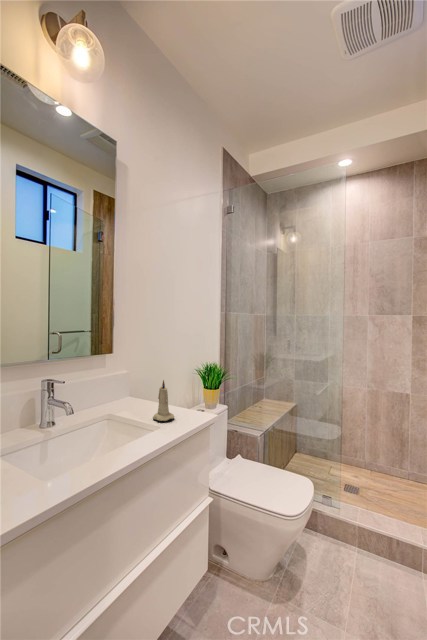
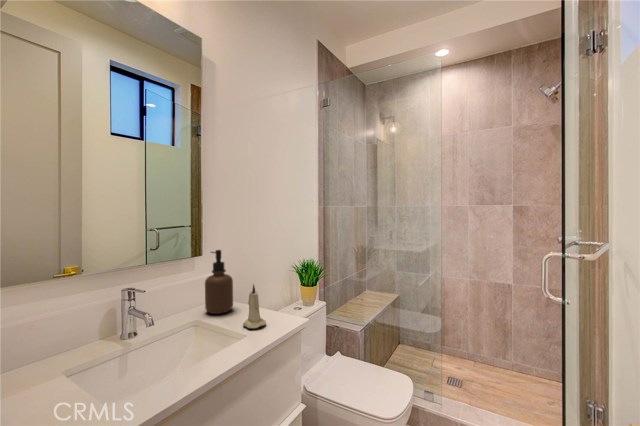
soap dispenser: none [115,349,141,409] -> present [205,250,233,314]

